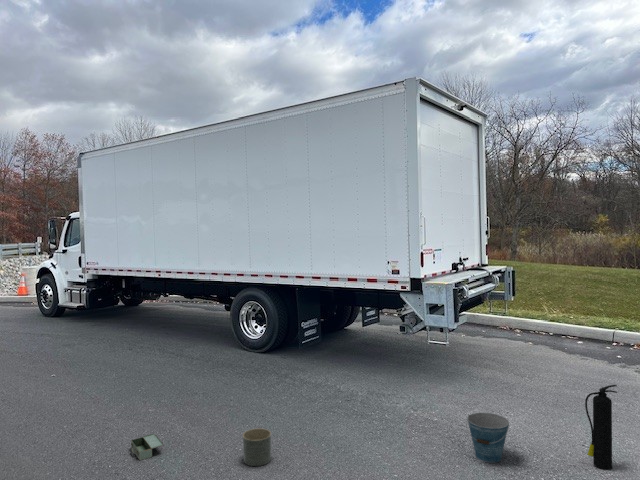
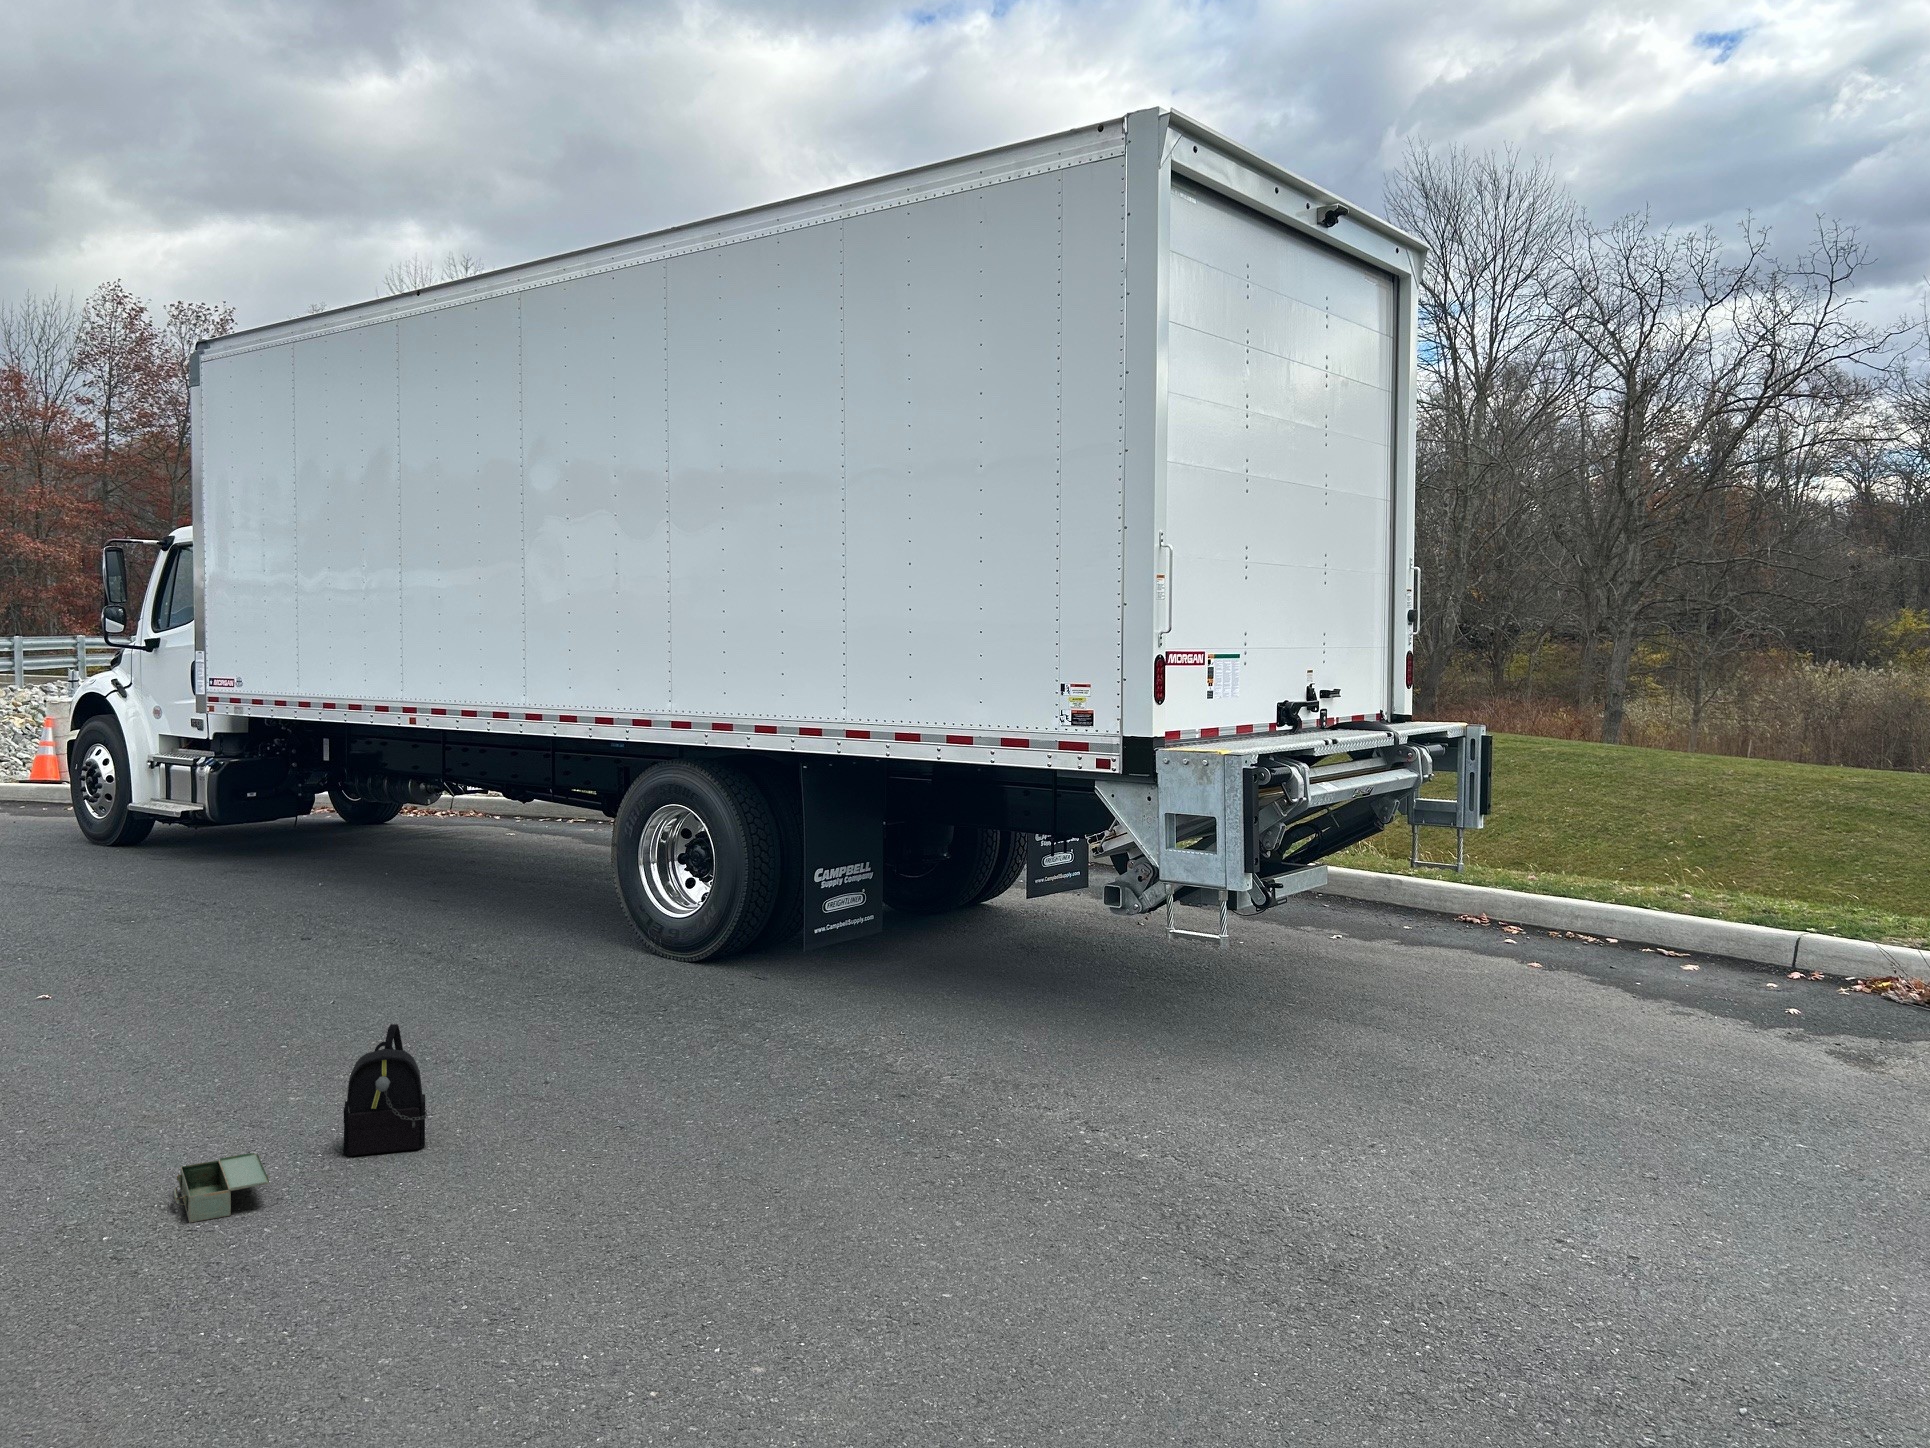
fire extinguisher: present [585,385,617,470] -> none [1526,1047,1625,1303]
backpack: none [178,387,206,432] -> present [343,1024,428,1156]
bucket: present [467,413,509,463] -> none [1175,1124,1301,1271]
planter: present [243,428,271,466] -> none [494,1144,584,1251]

